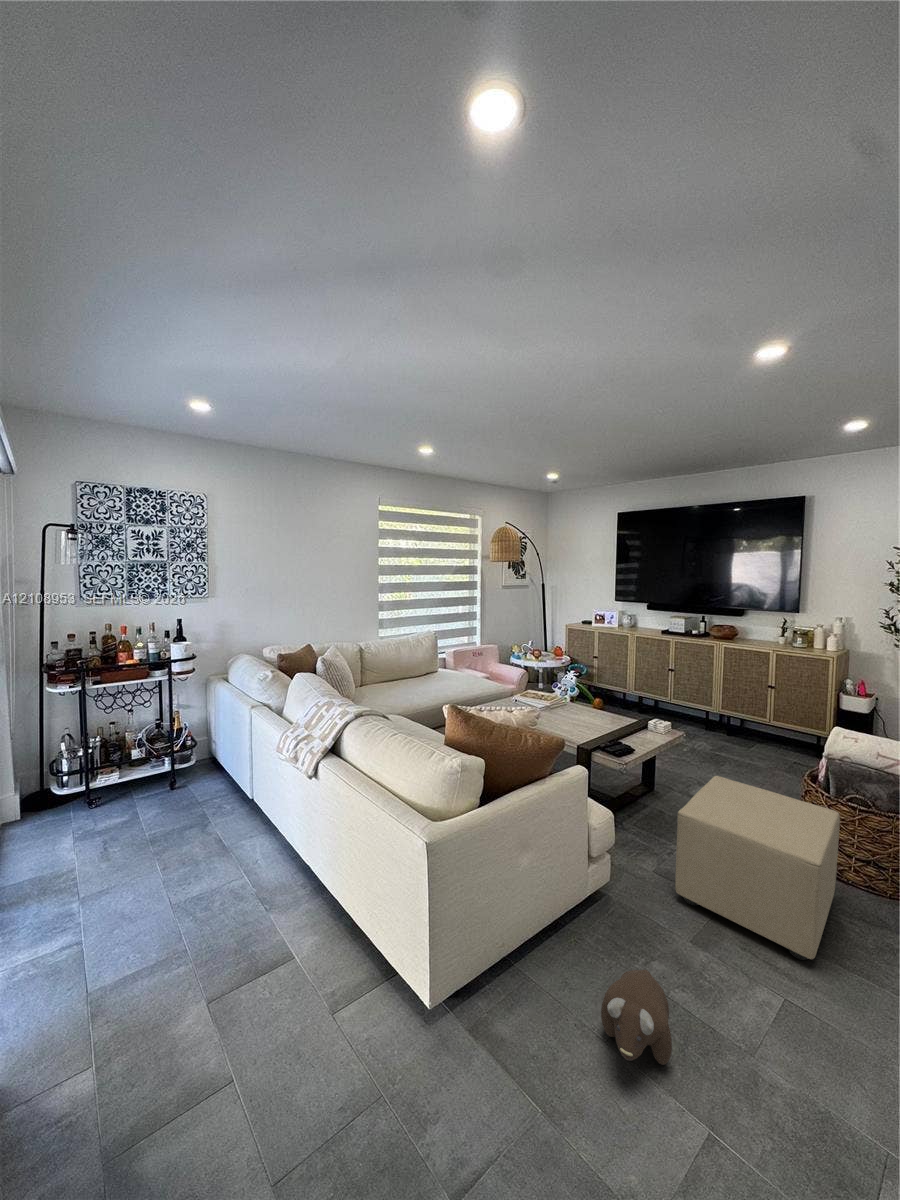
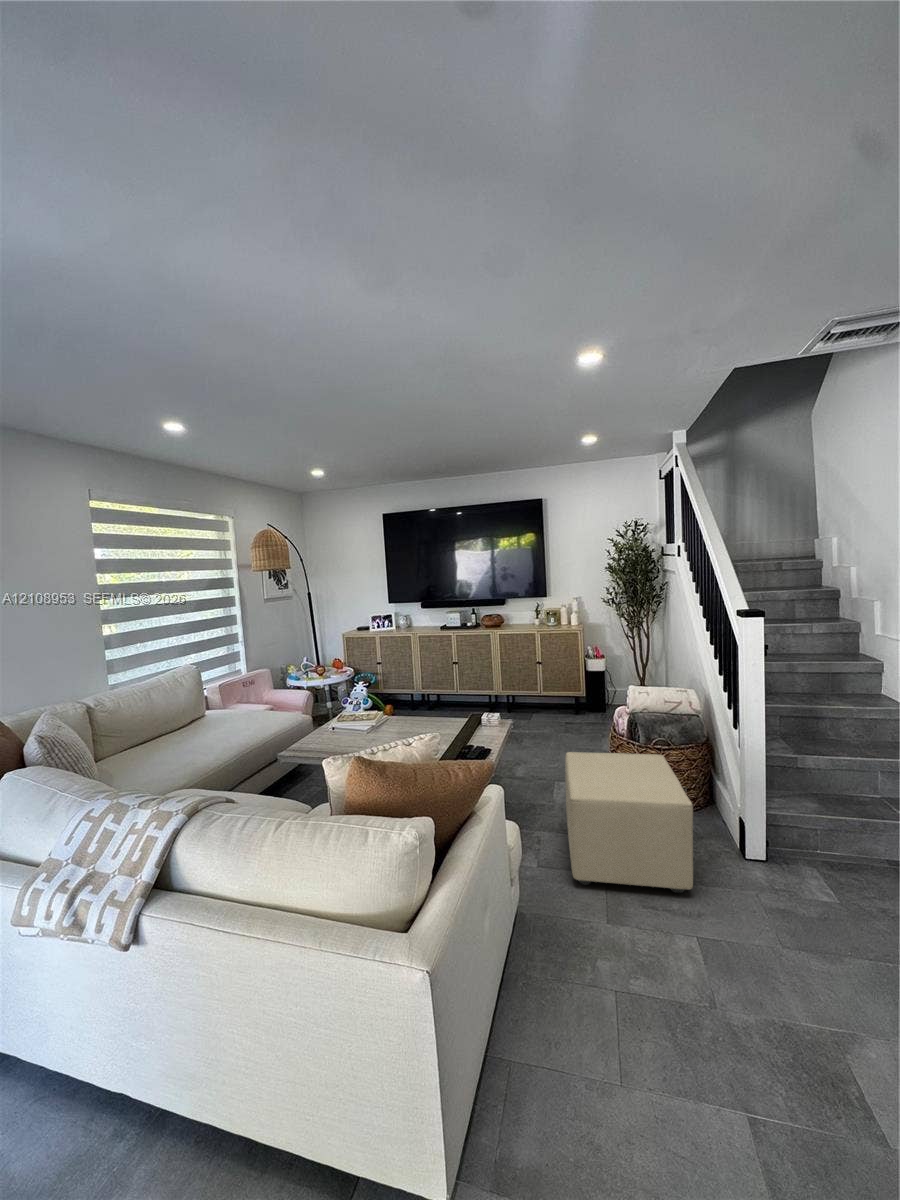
plush toy: present [601,970,672,1065] -> none [606,979,688,1098]

